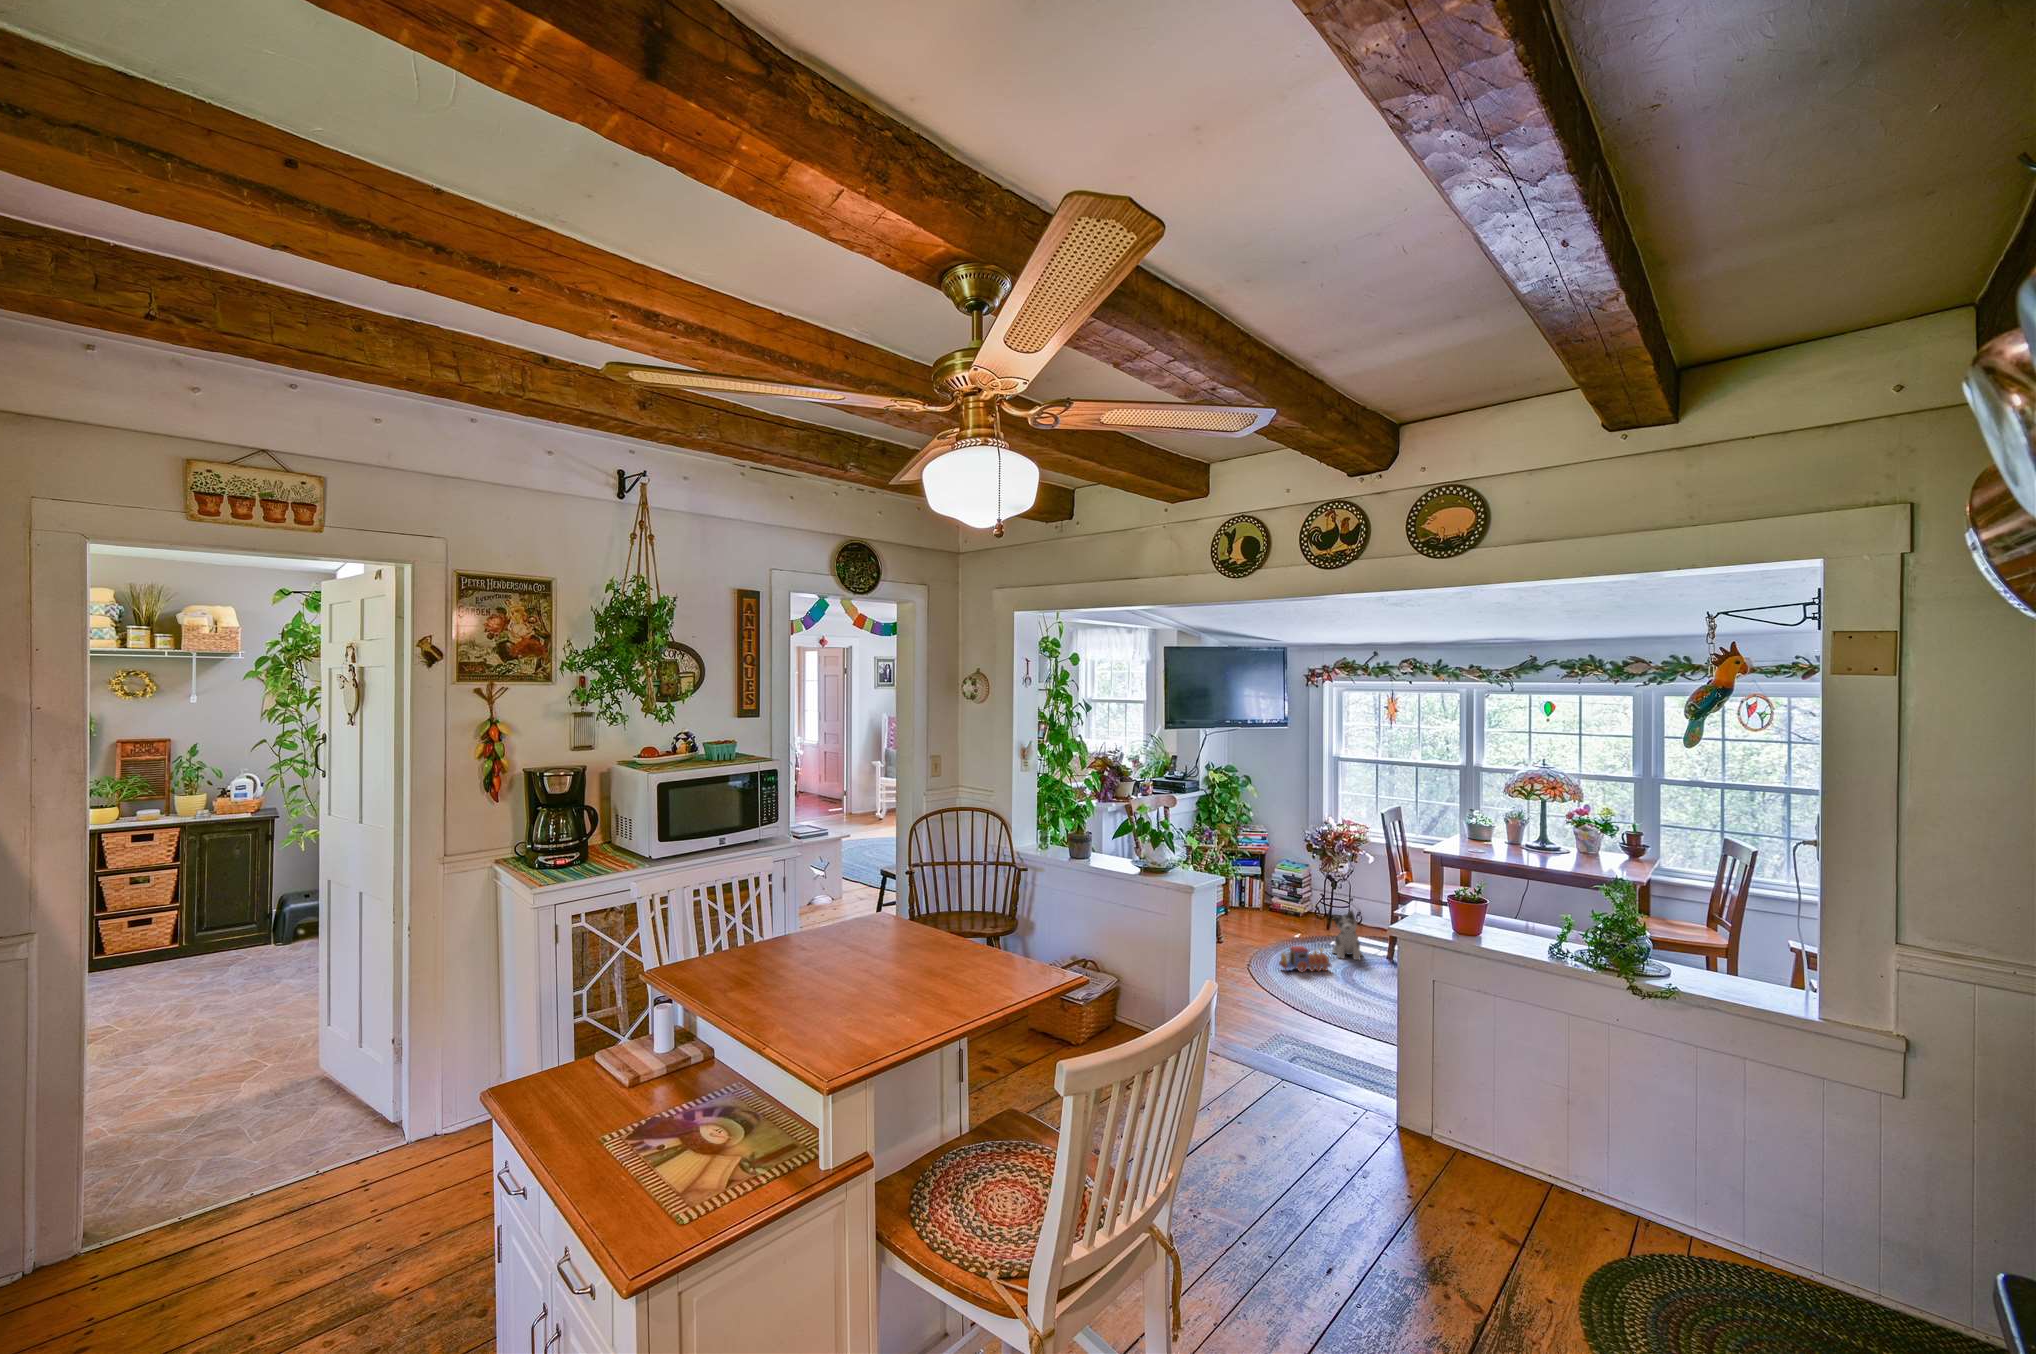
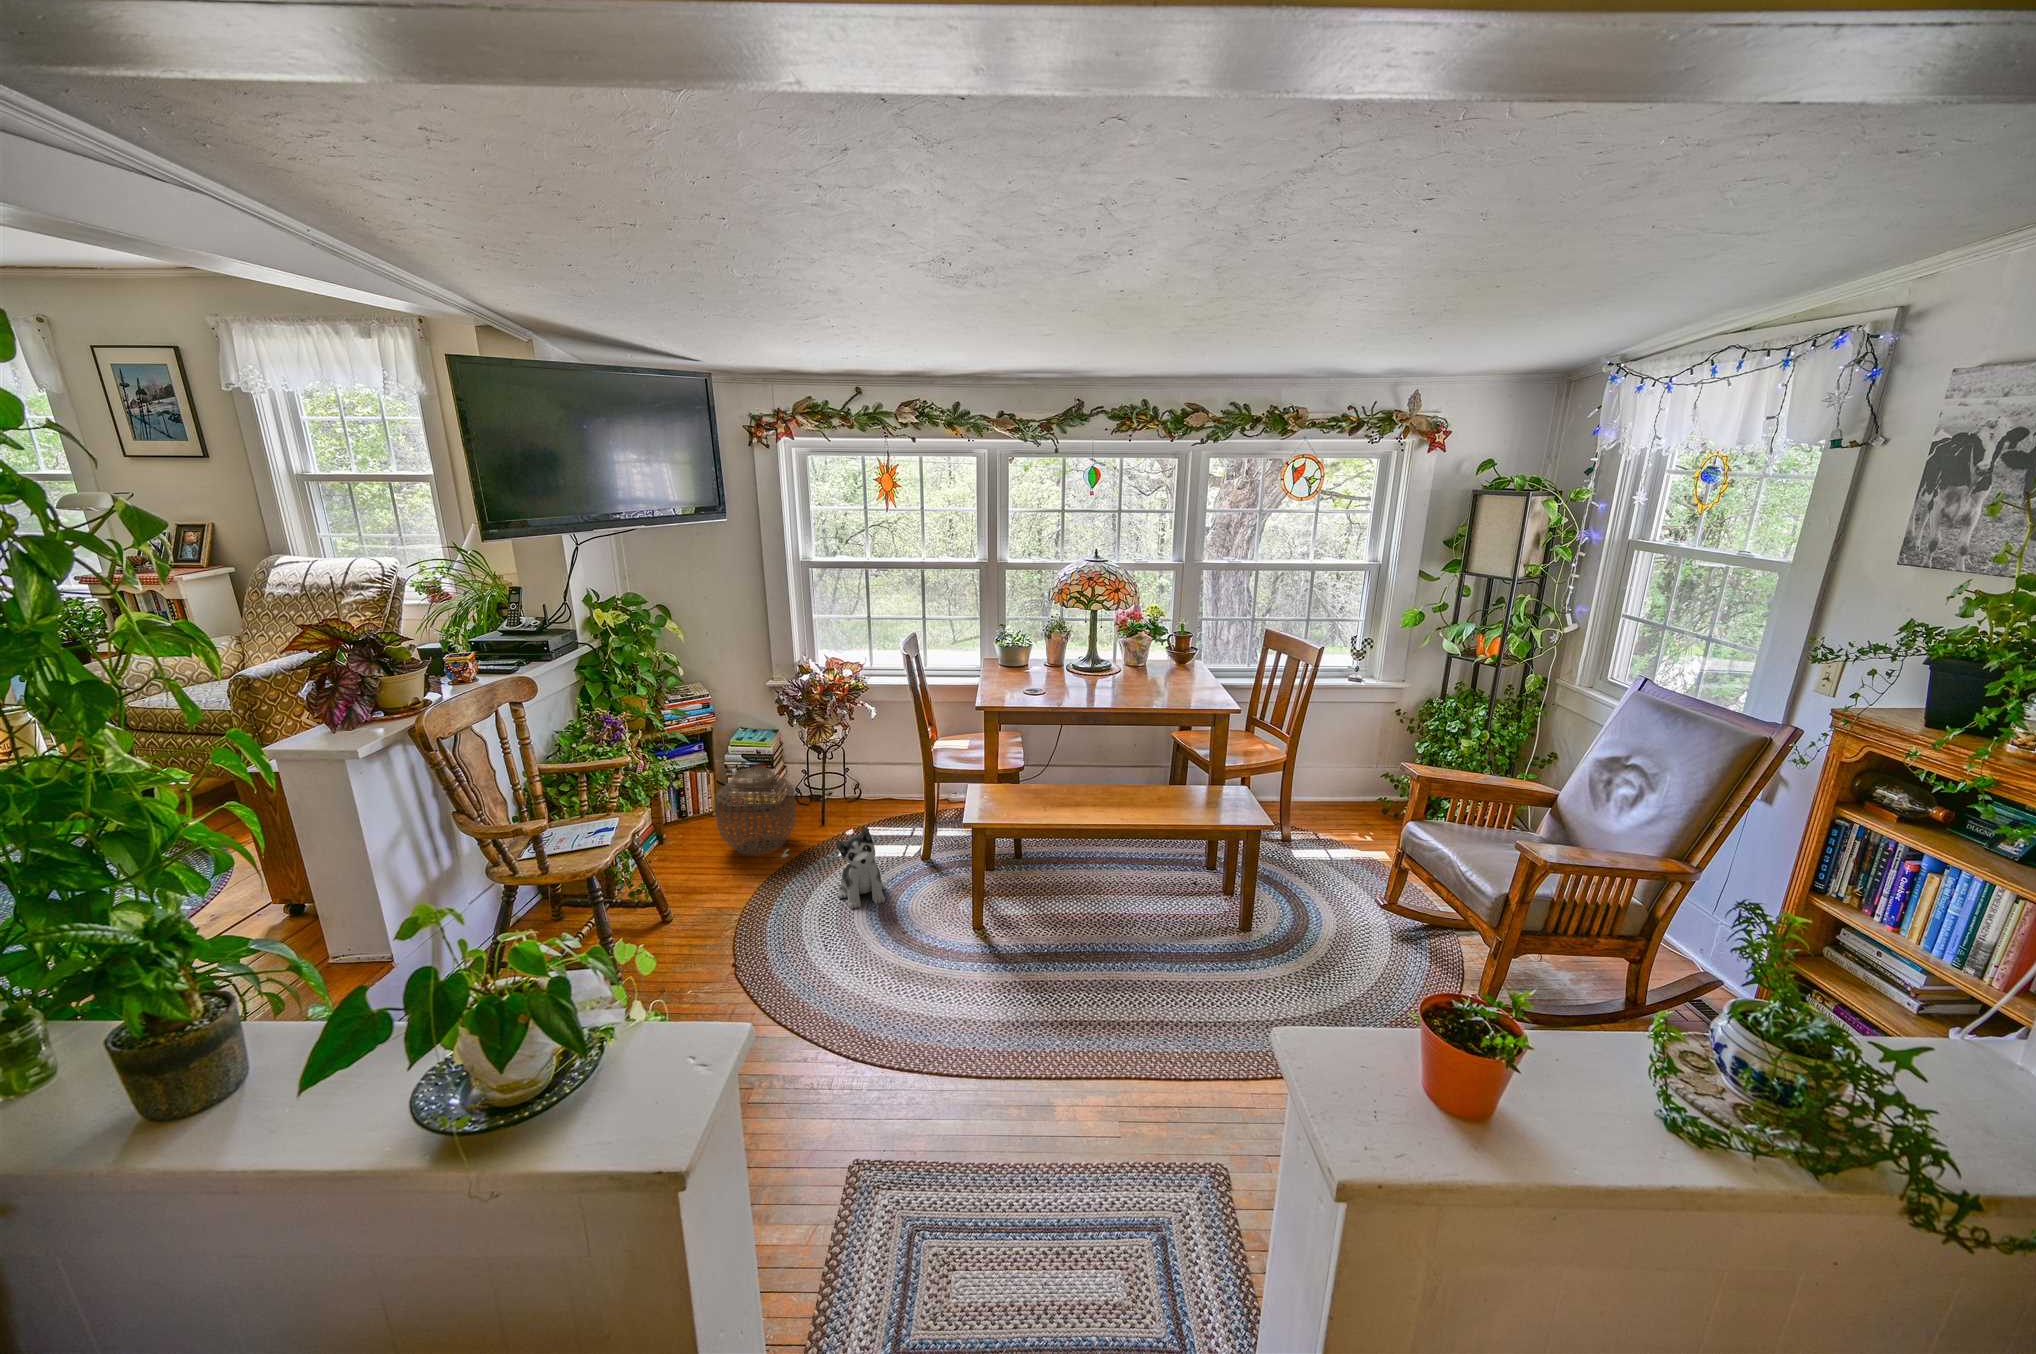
woven basket: none [1263,875,1312,930] -> present [715,767,796,855]
toy train: present [1279,946,1331,972] -> none [757,921,848,988]

